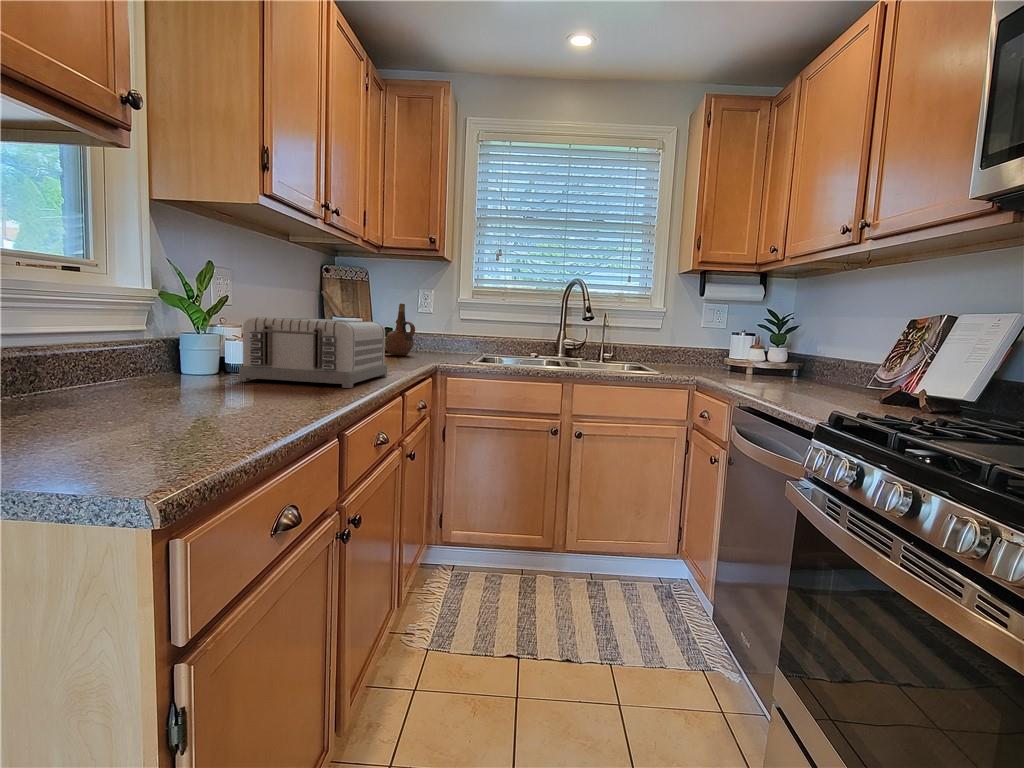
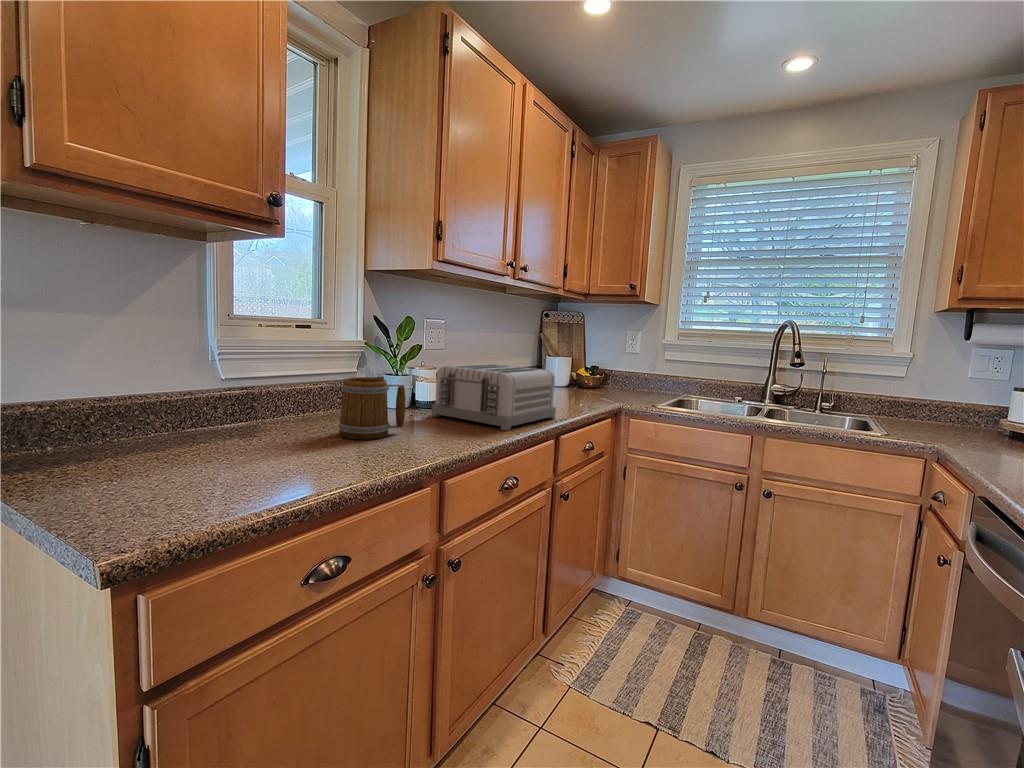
ceramic pitcher: present [385,304,415,356] -> none [585,345,613,393]
mug: none [132,326,227,407] -> present [339,377,406,440]

